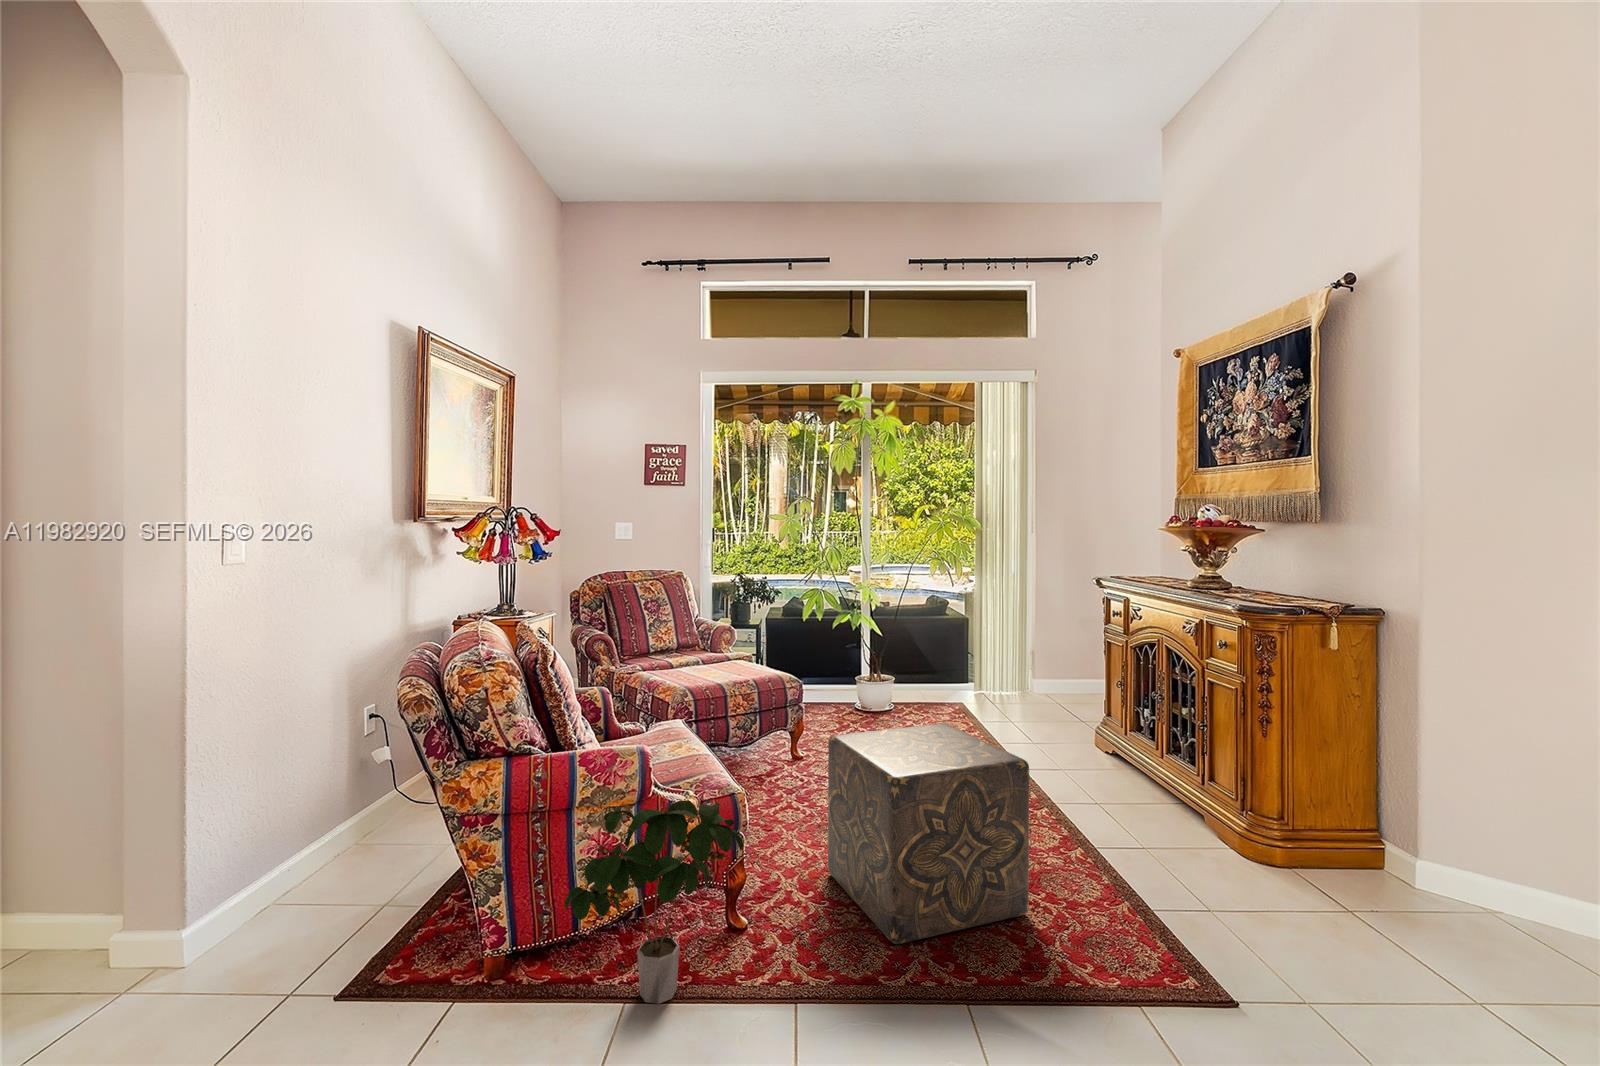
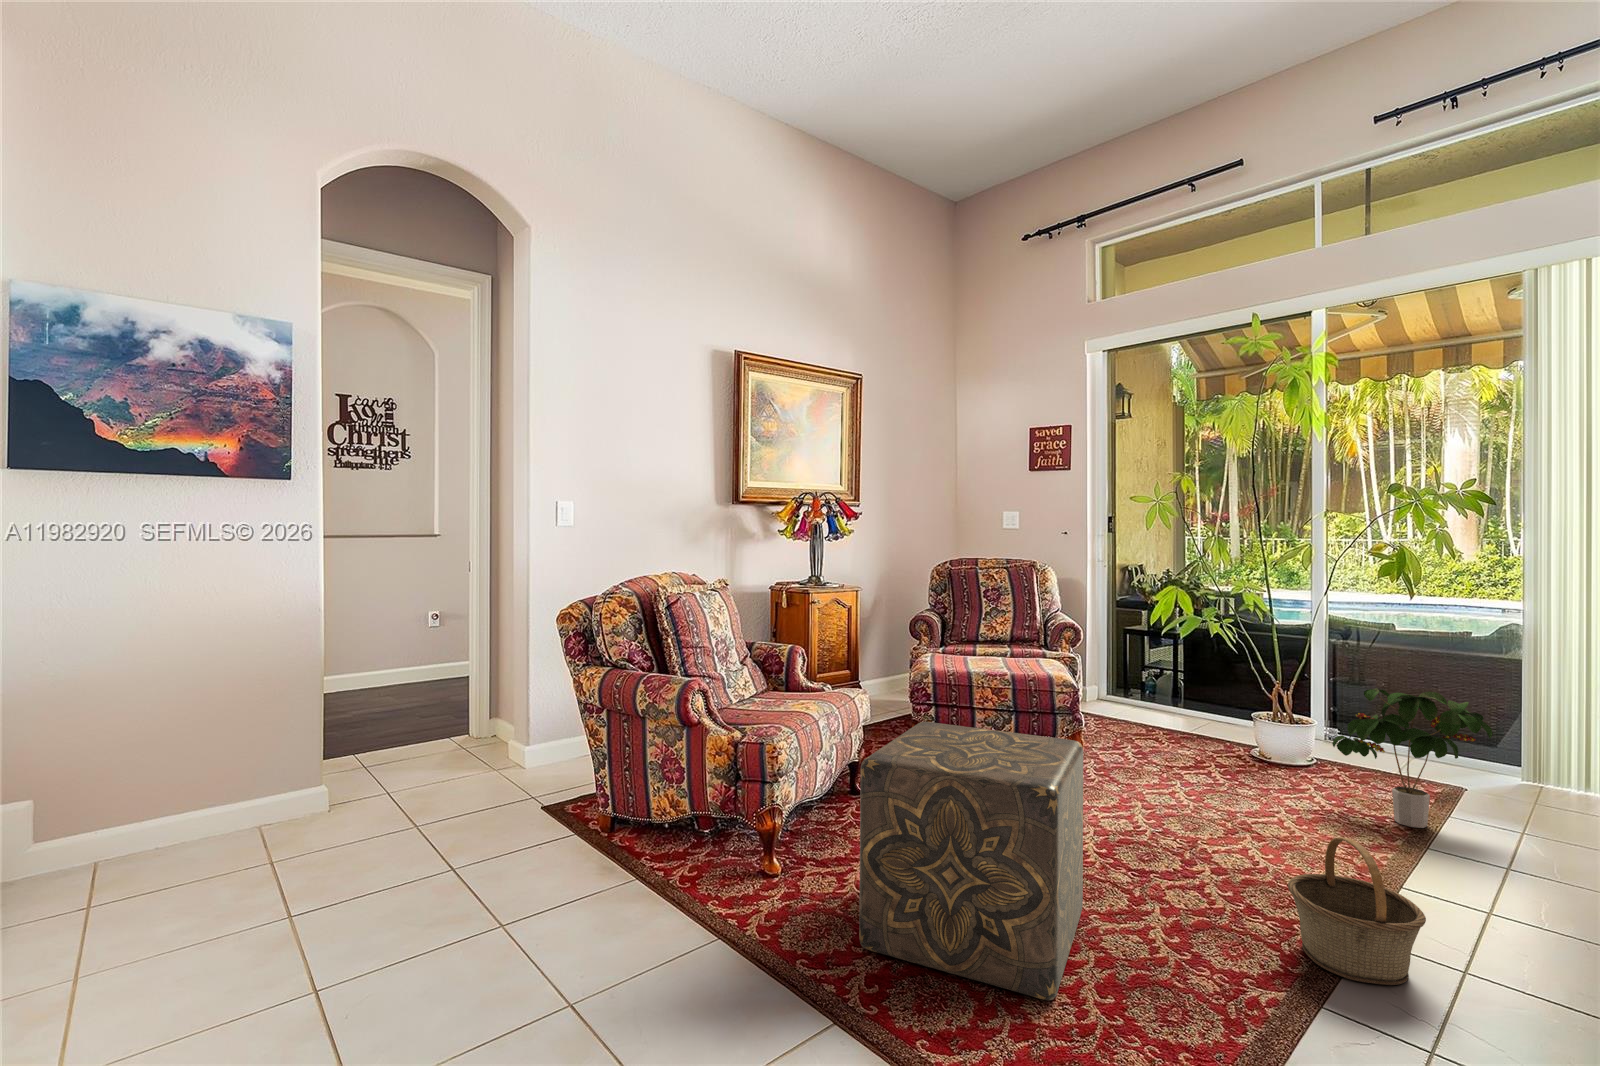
basket: none [1034,747,1106,830] -> present [1288,837,1426,985]
potted plant: present [565,801,743,1004] -> present [1332,688,1493,828]

